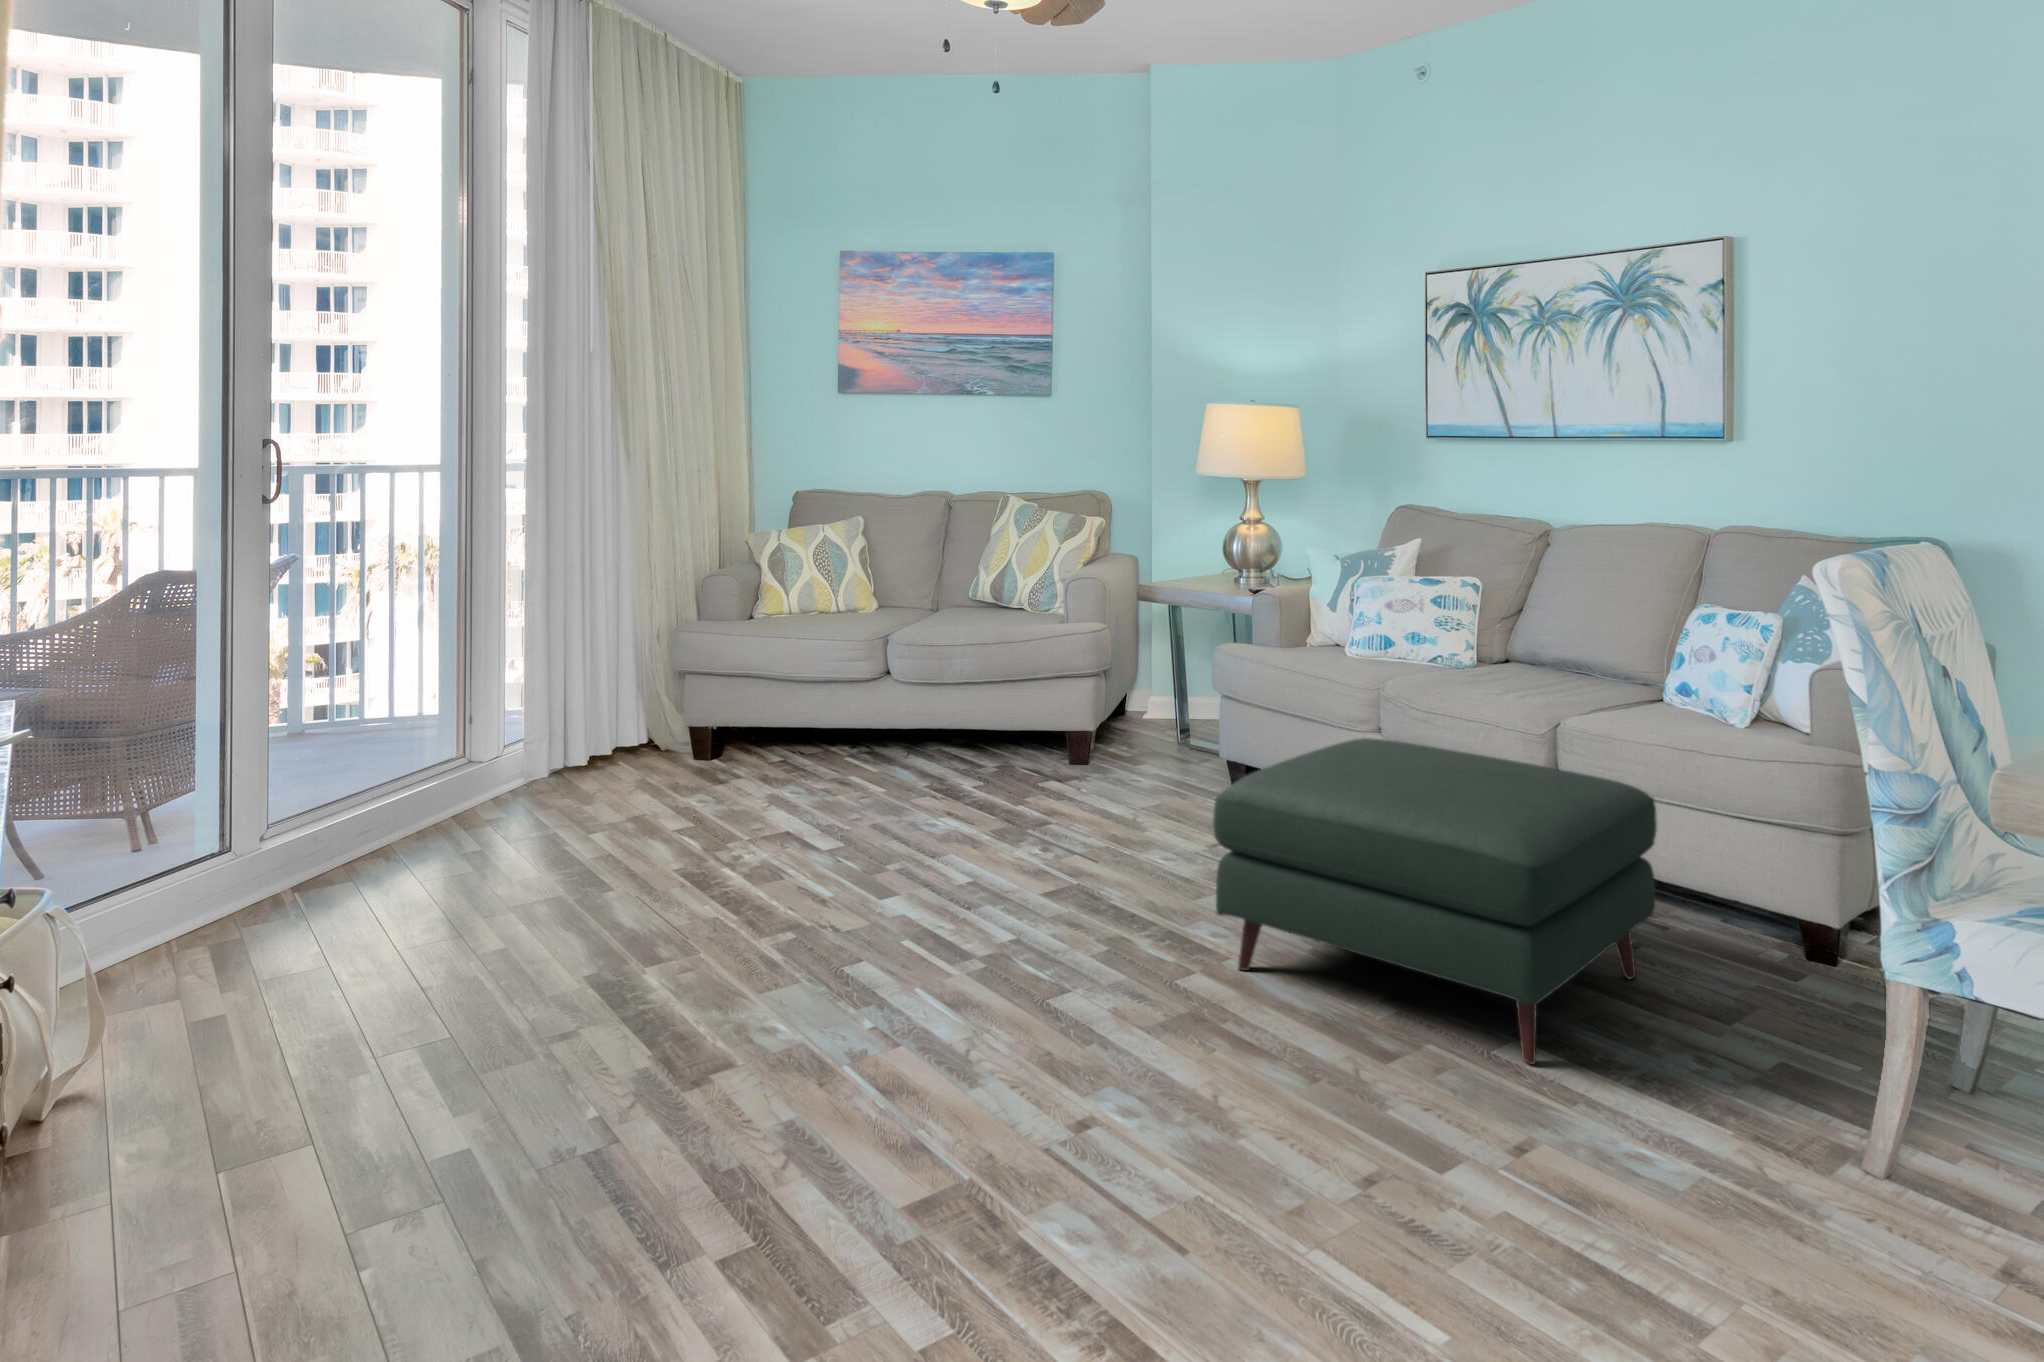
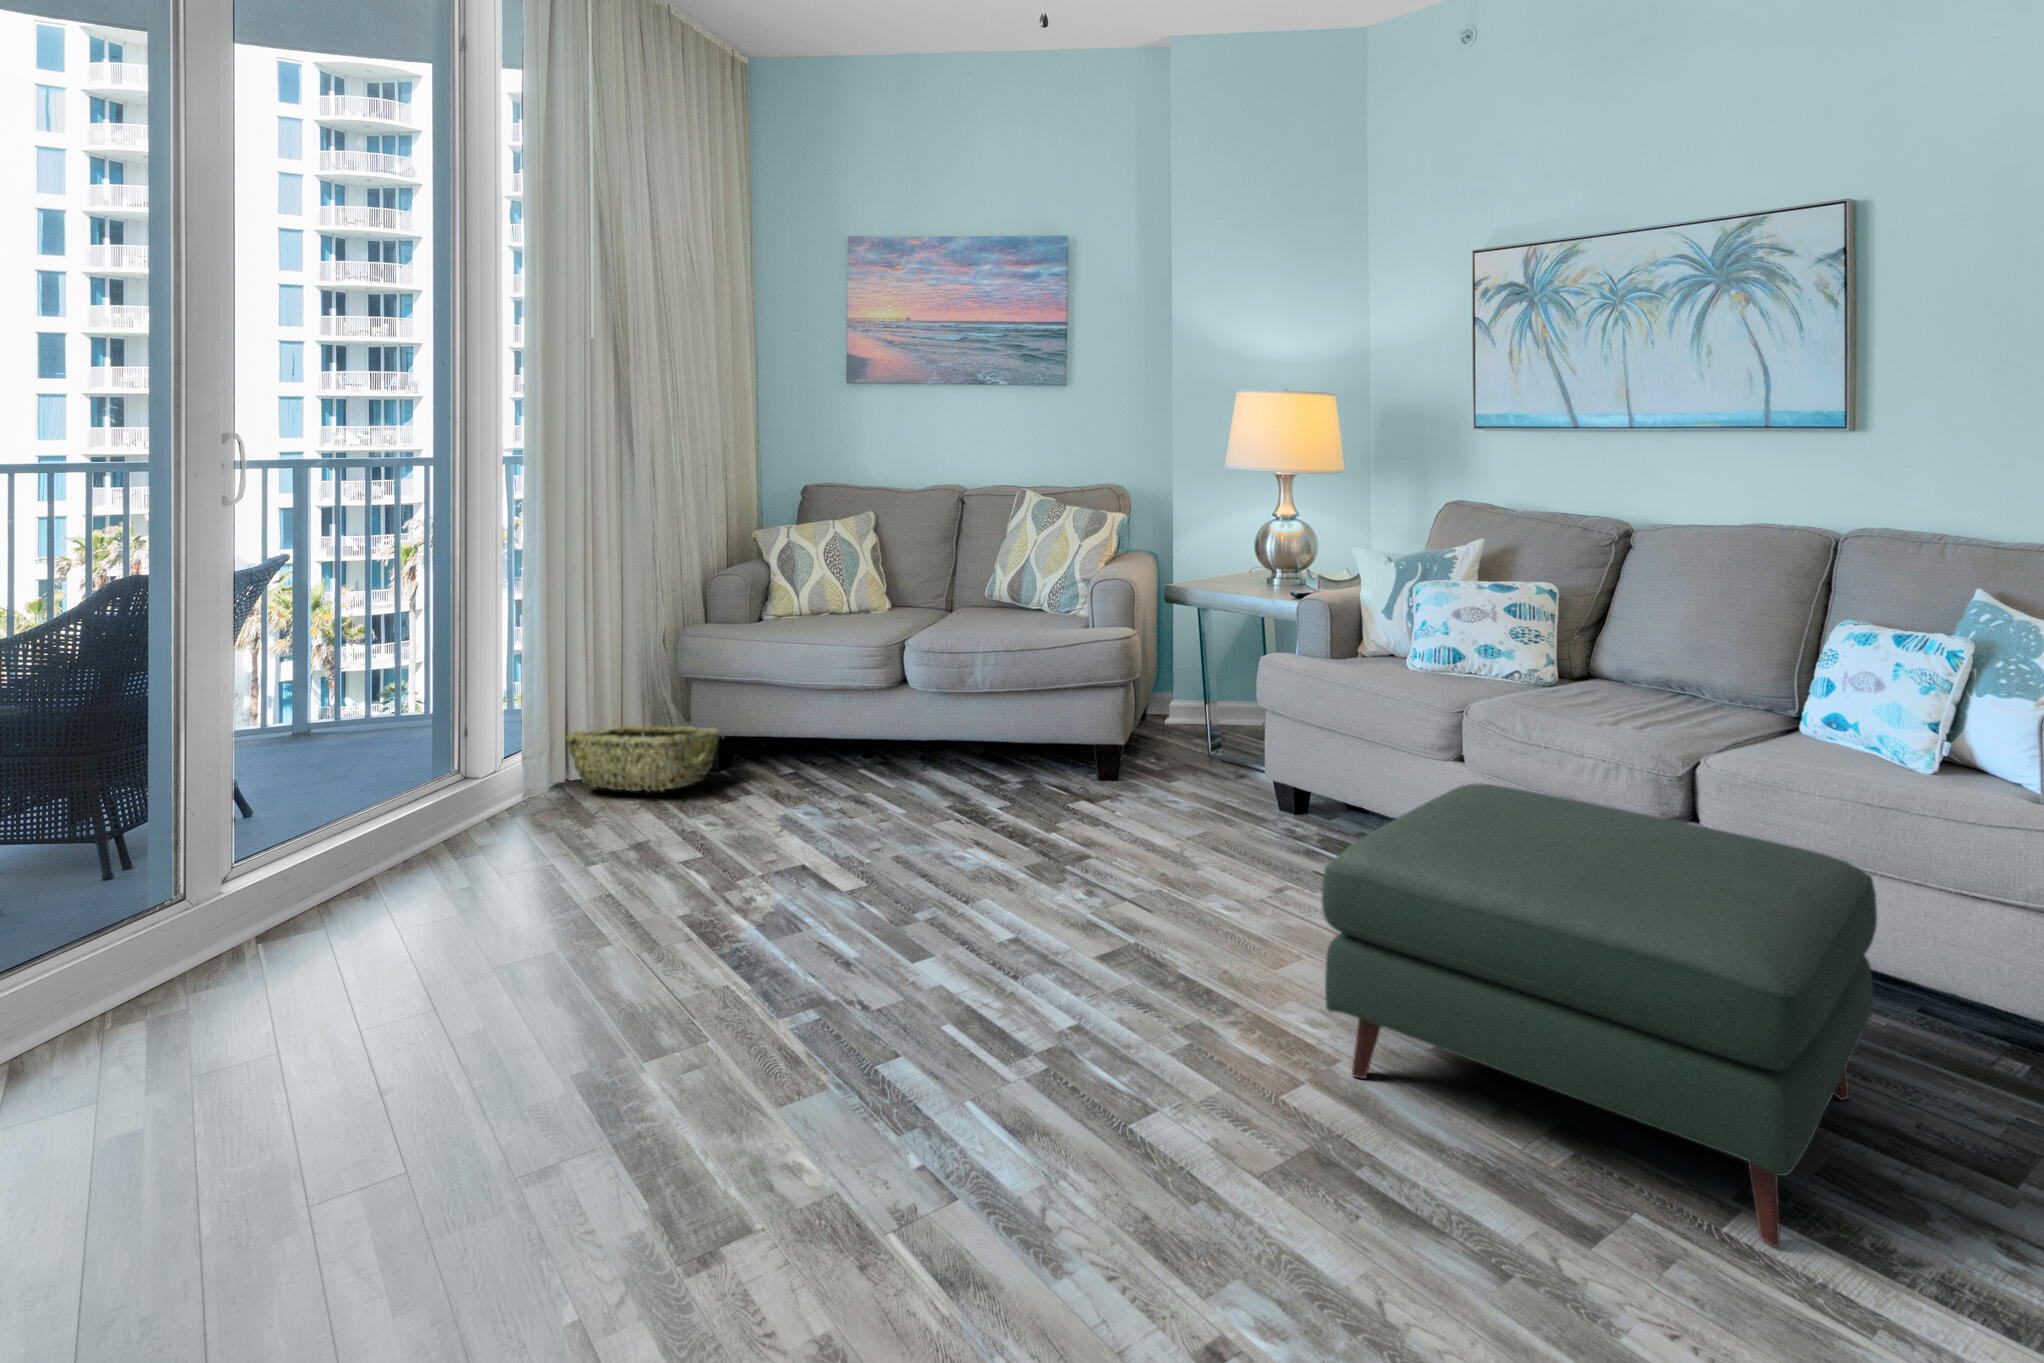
woven basket: none [567,716,713,776] -> present [566,726,720,791]

